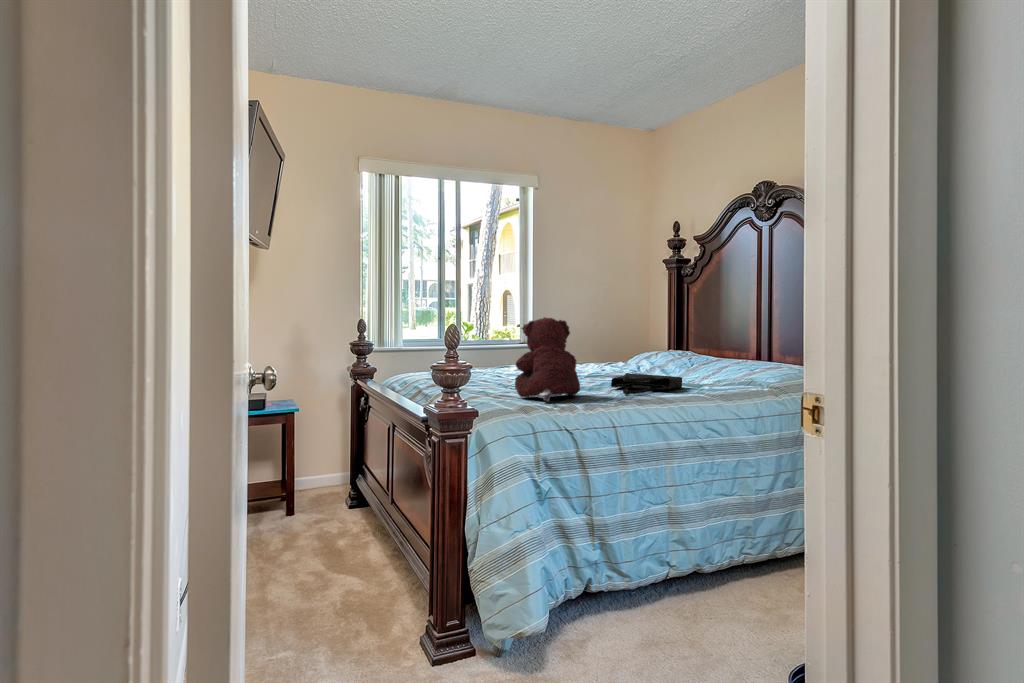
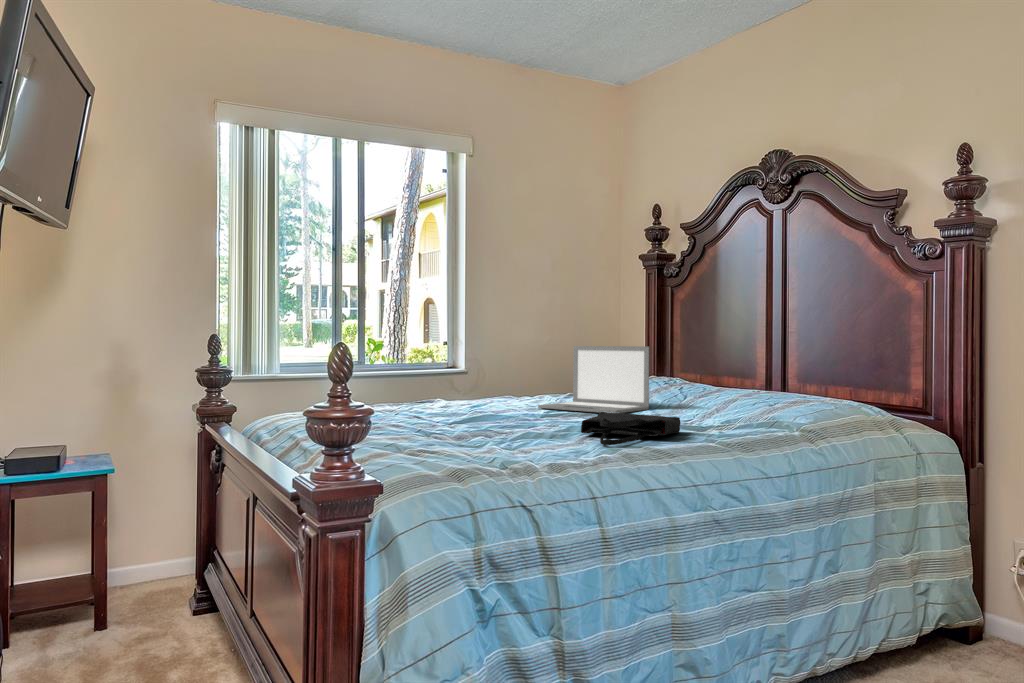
teddy bear: present [515,317,580,402] -> none [441,332,539,461]
laptop: none [584,328,666,376] -> present [538,346,649,413]

